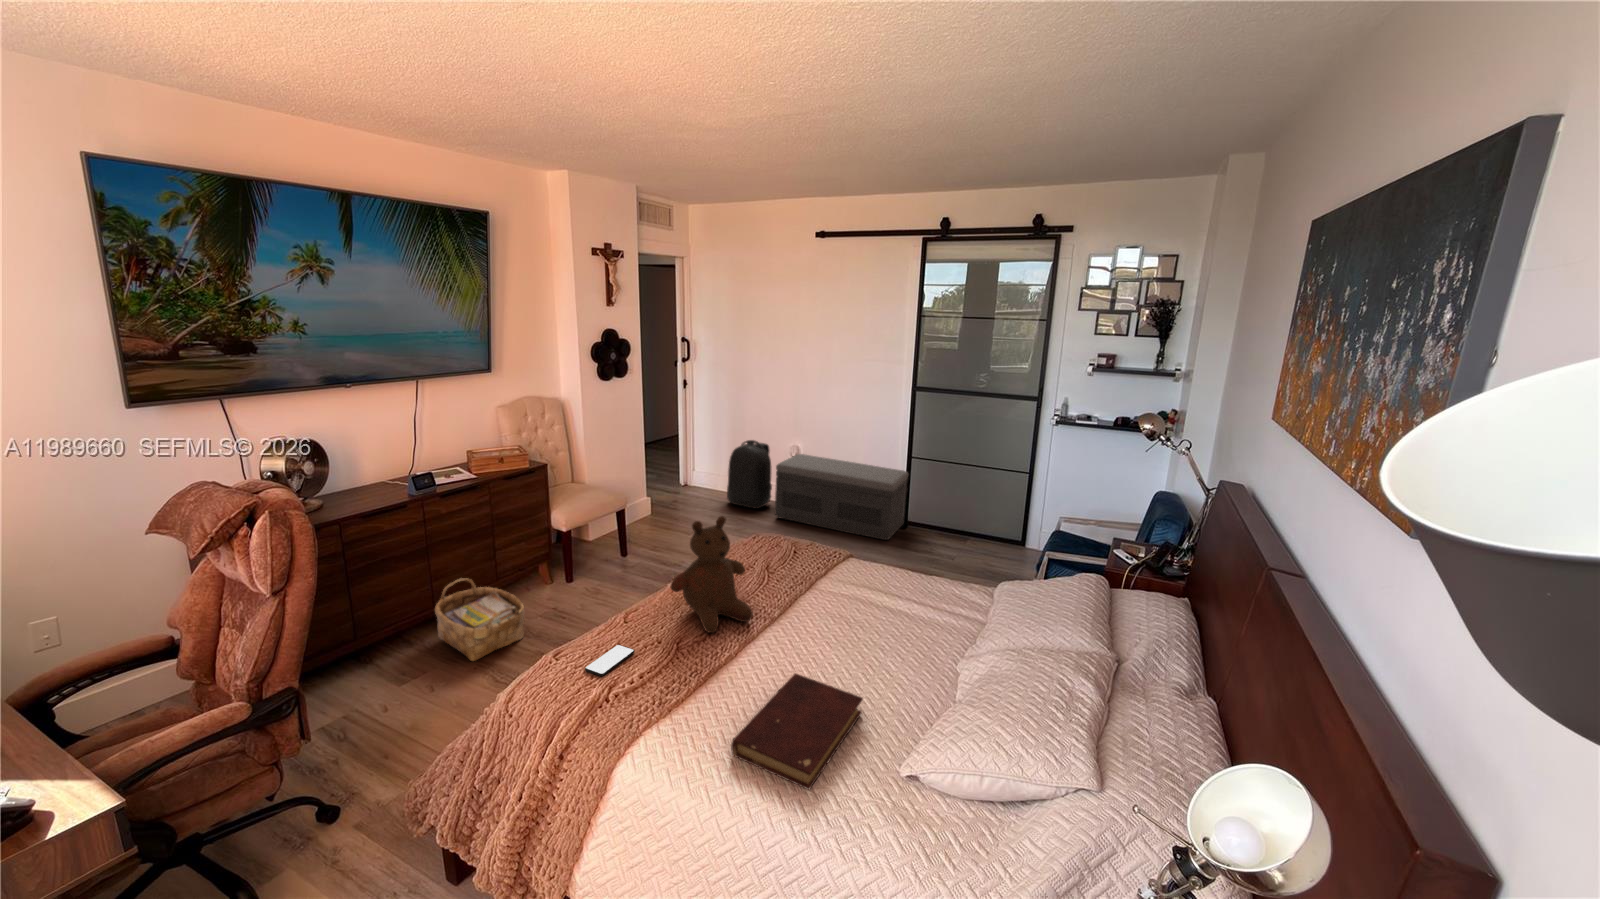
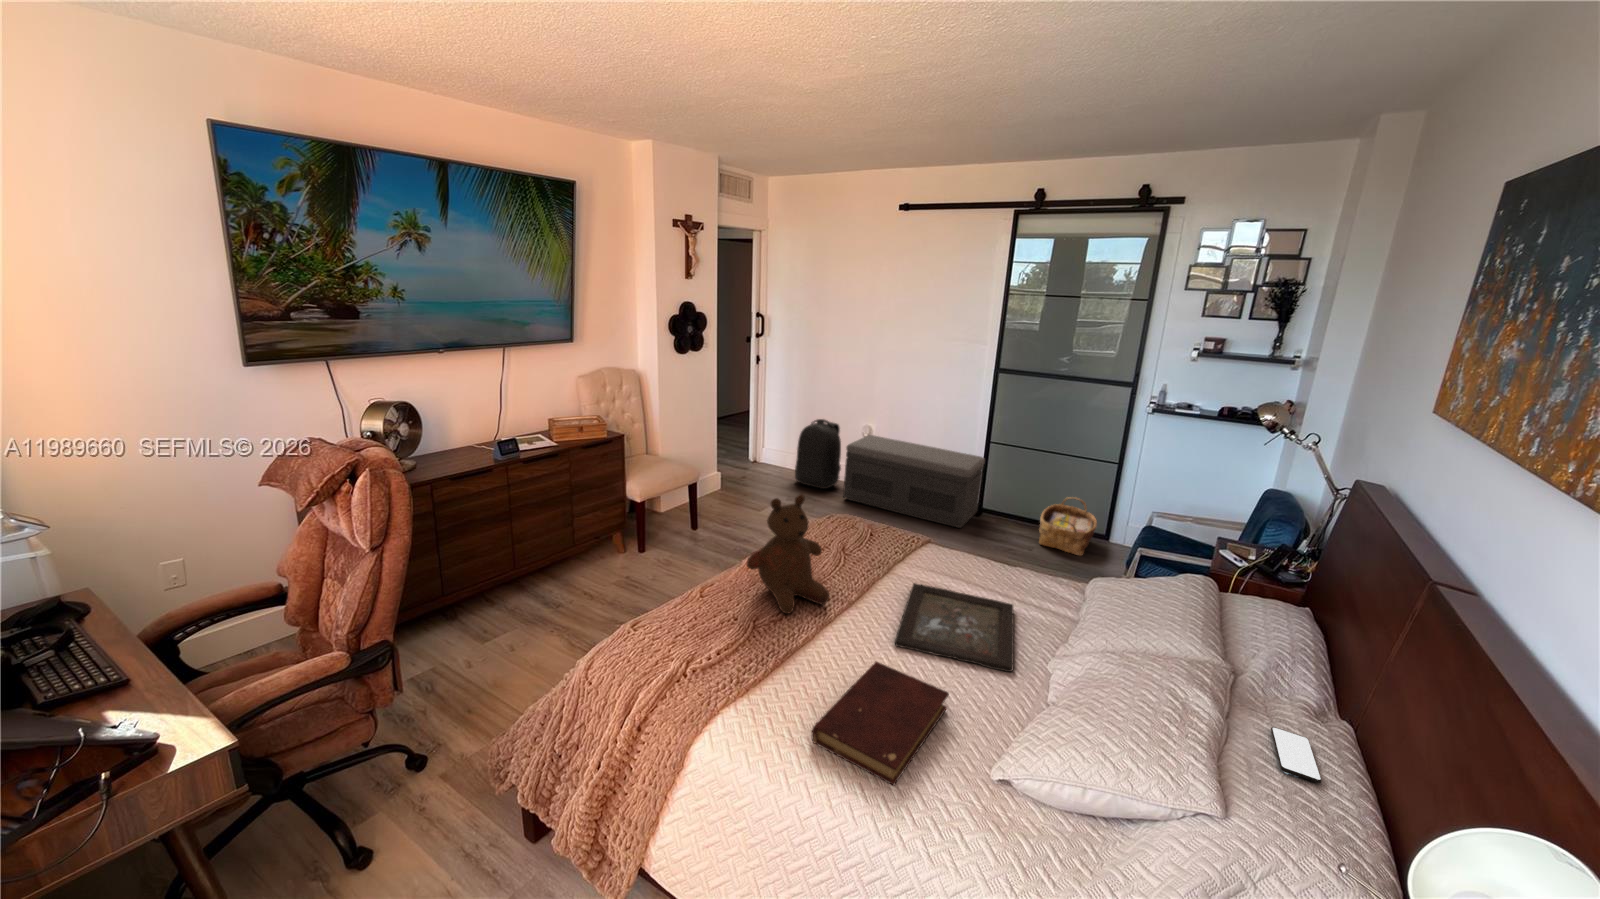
woven basket: present [435,578,524,661] -> present [1039,497,1097,556]
tray: none [815,596,927,674] -> present [895,583,1014,672]
smartphone: present [585,645,635,676] -> present [1271,727,1322,783]

